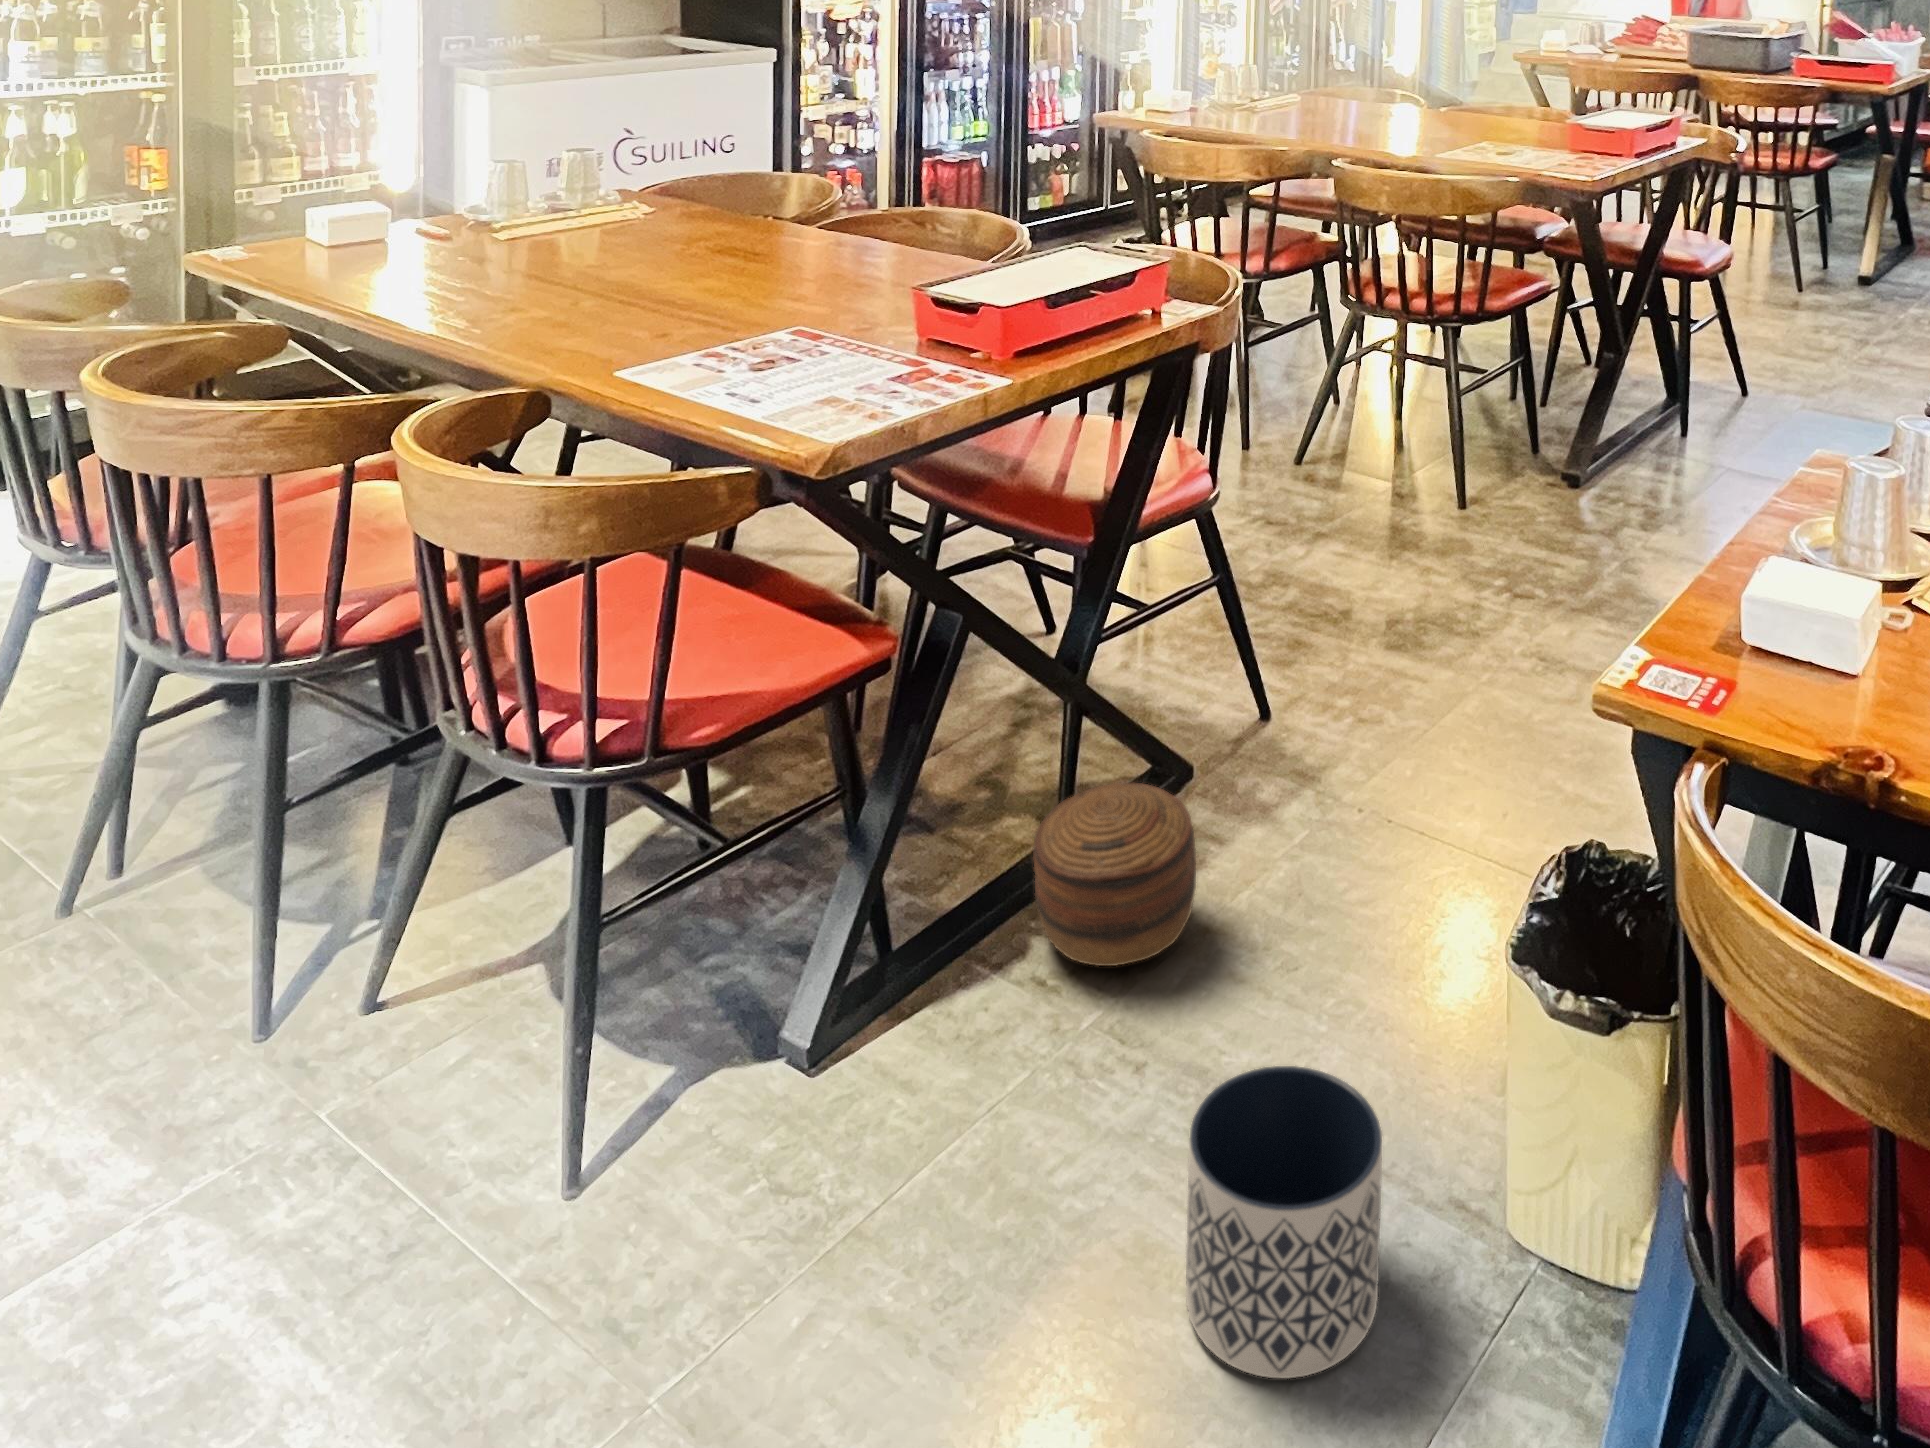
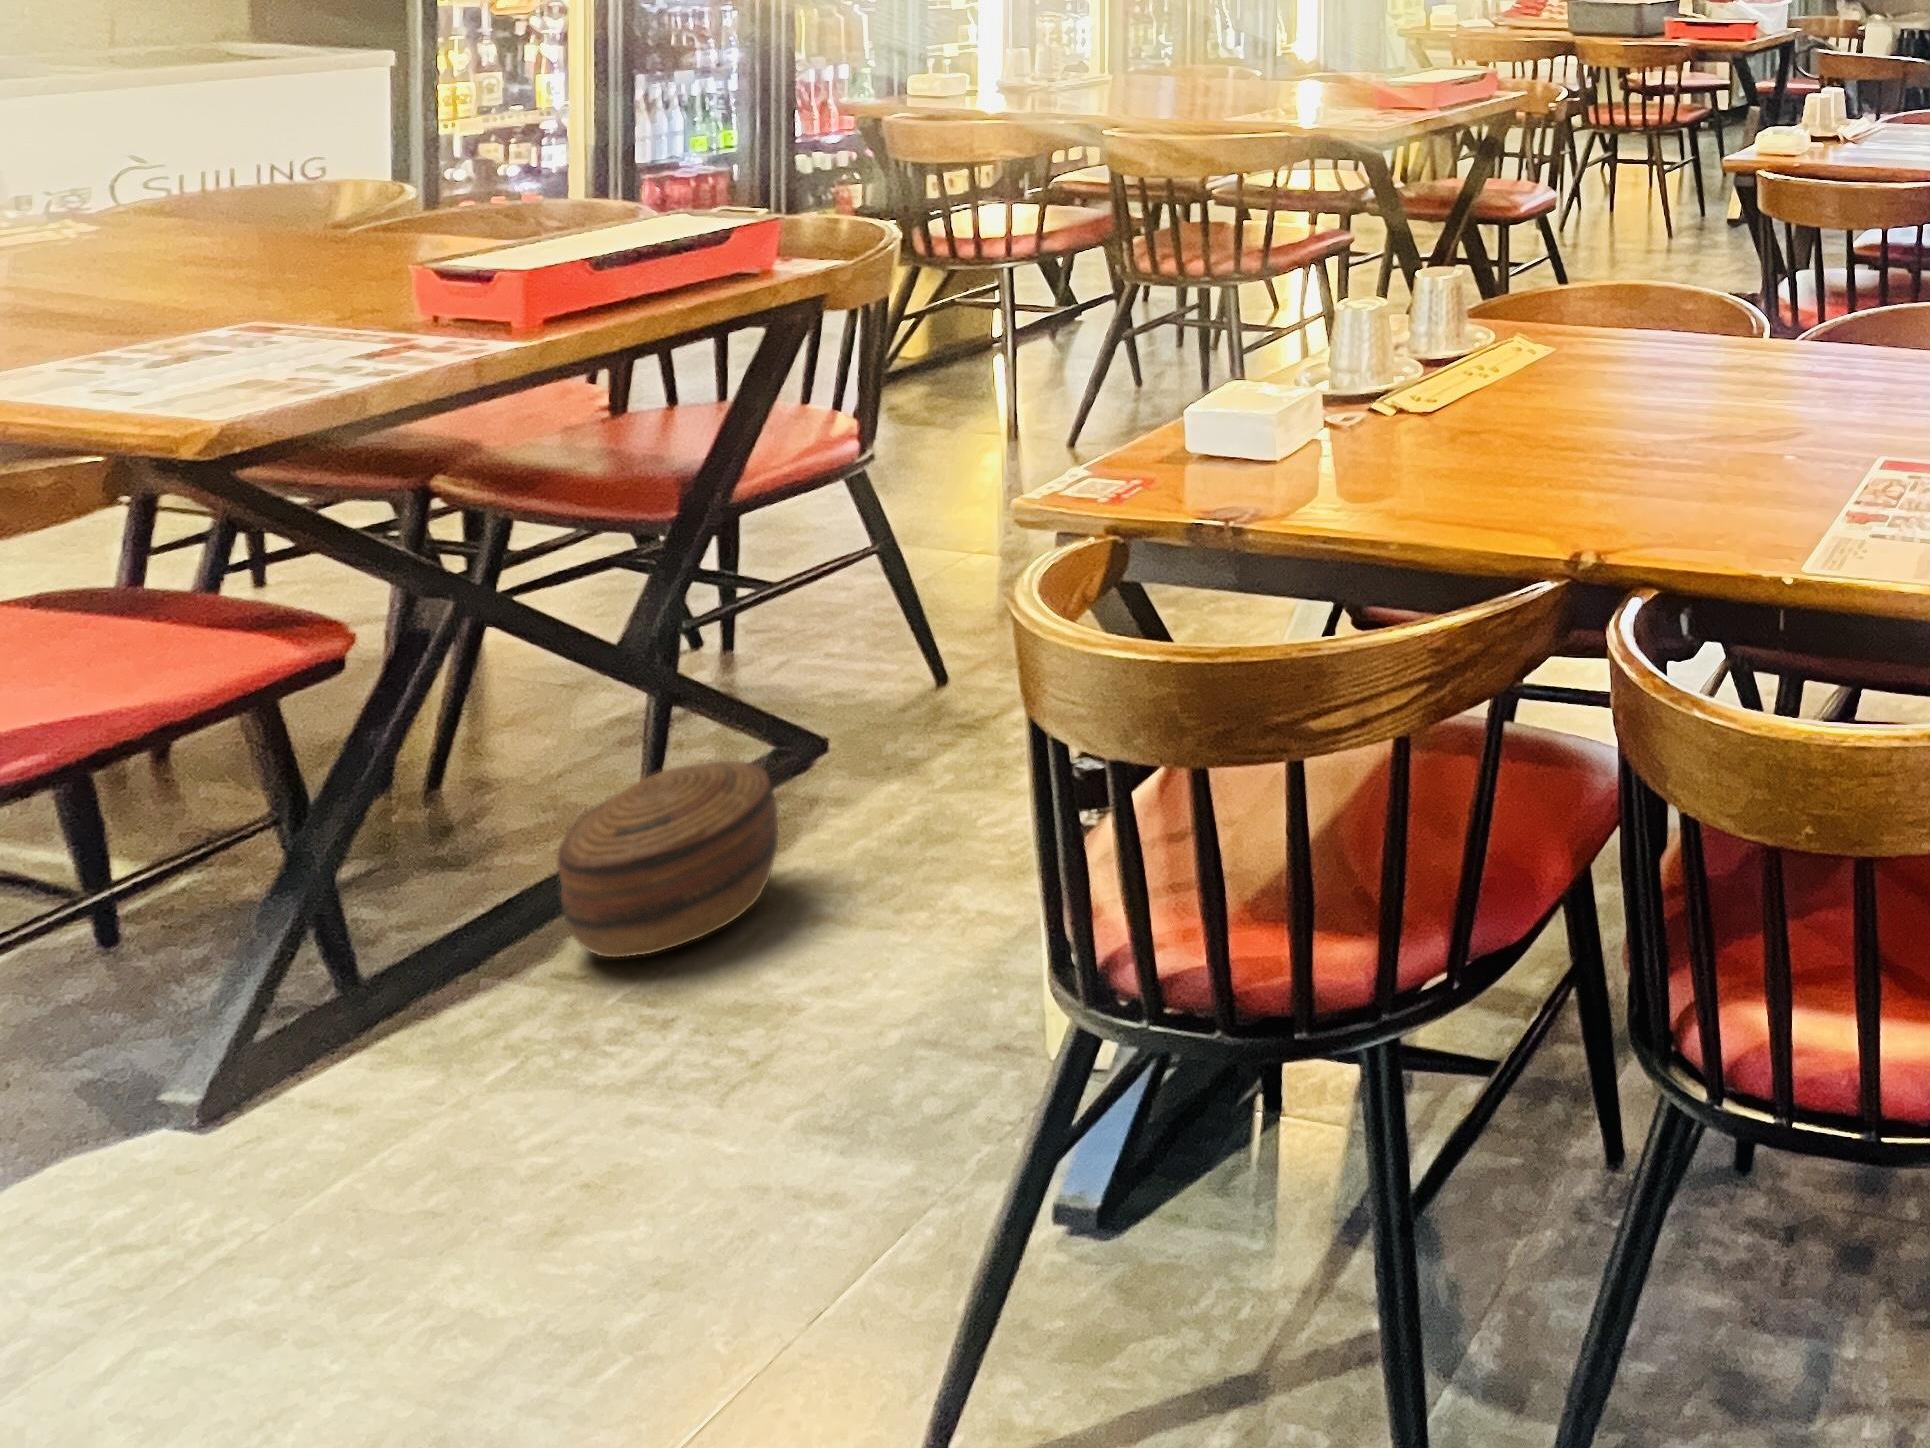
planter: present [1186,1066,1382,1378] -> none [638,970,877,1272]

